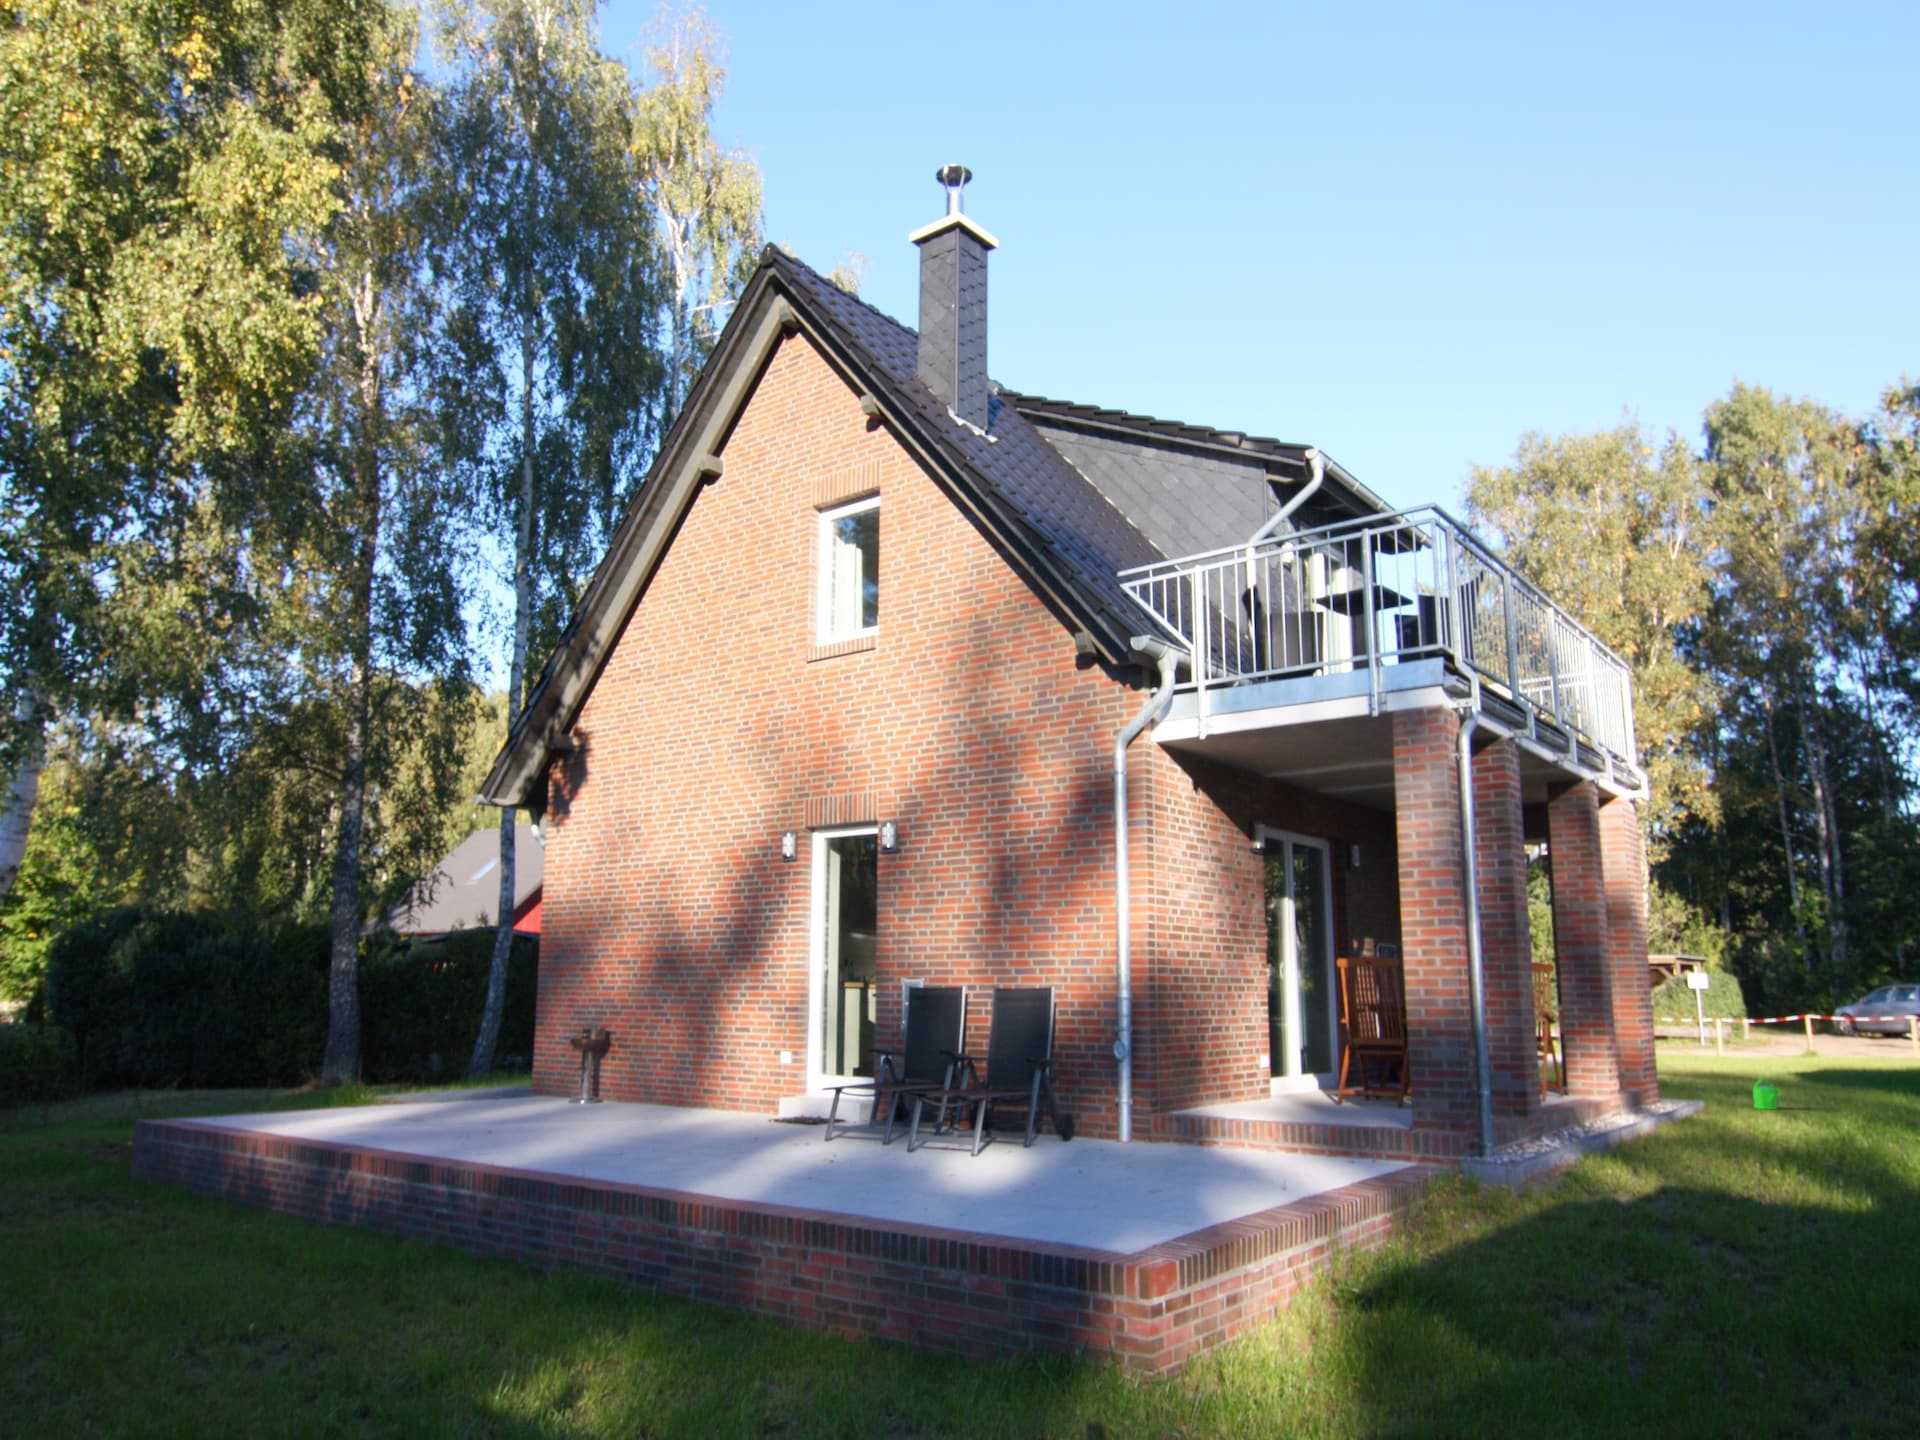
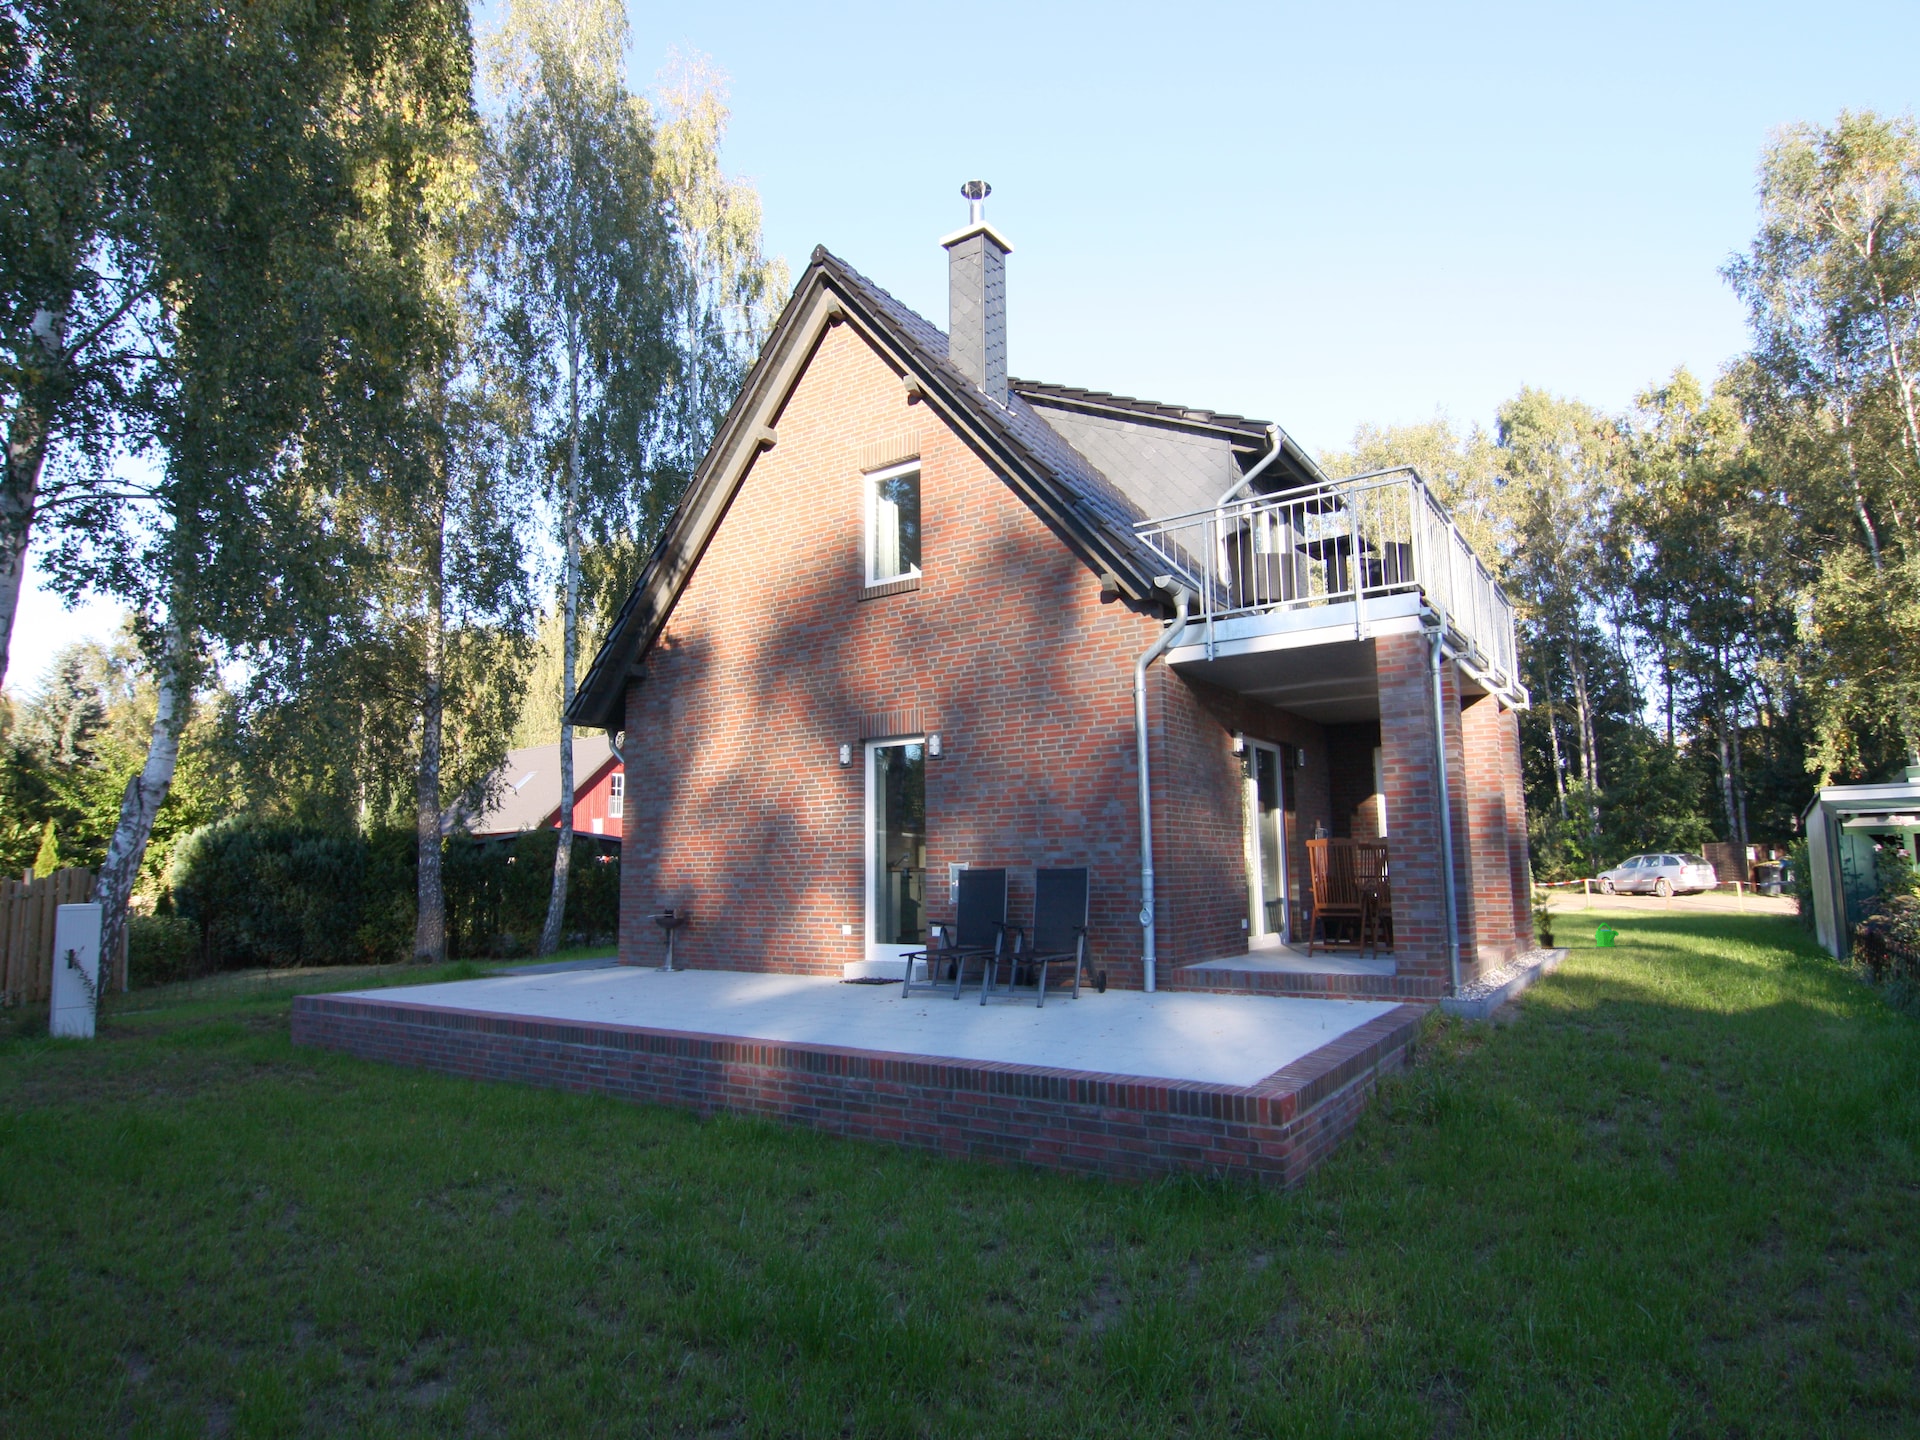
potted plant: none [1654,1035,1700,1110] -> present [1530,892,1557,949]

